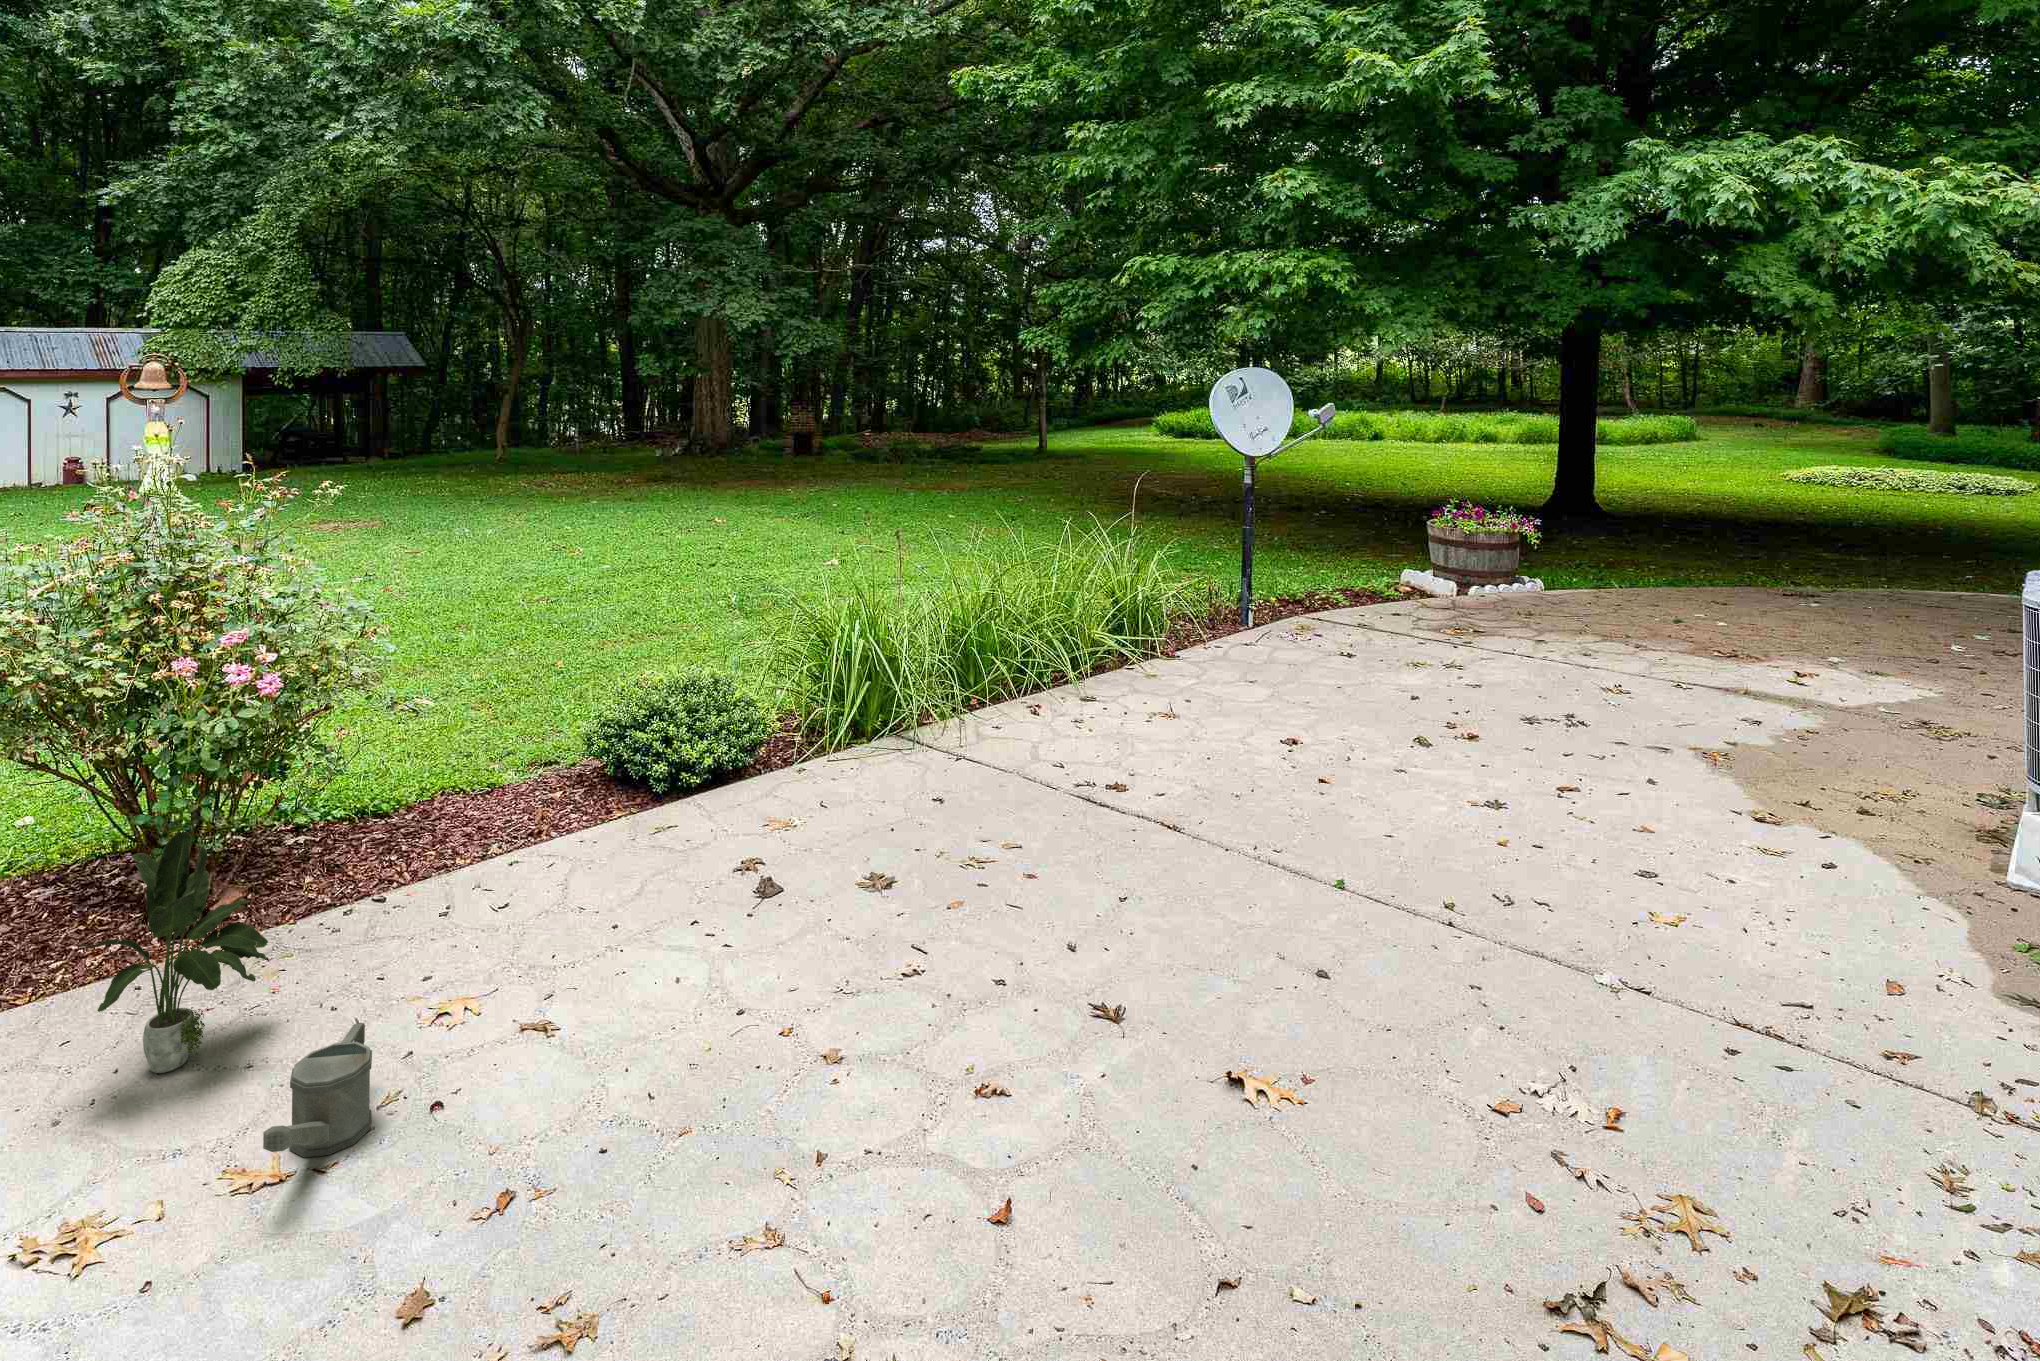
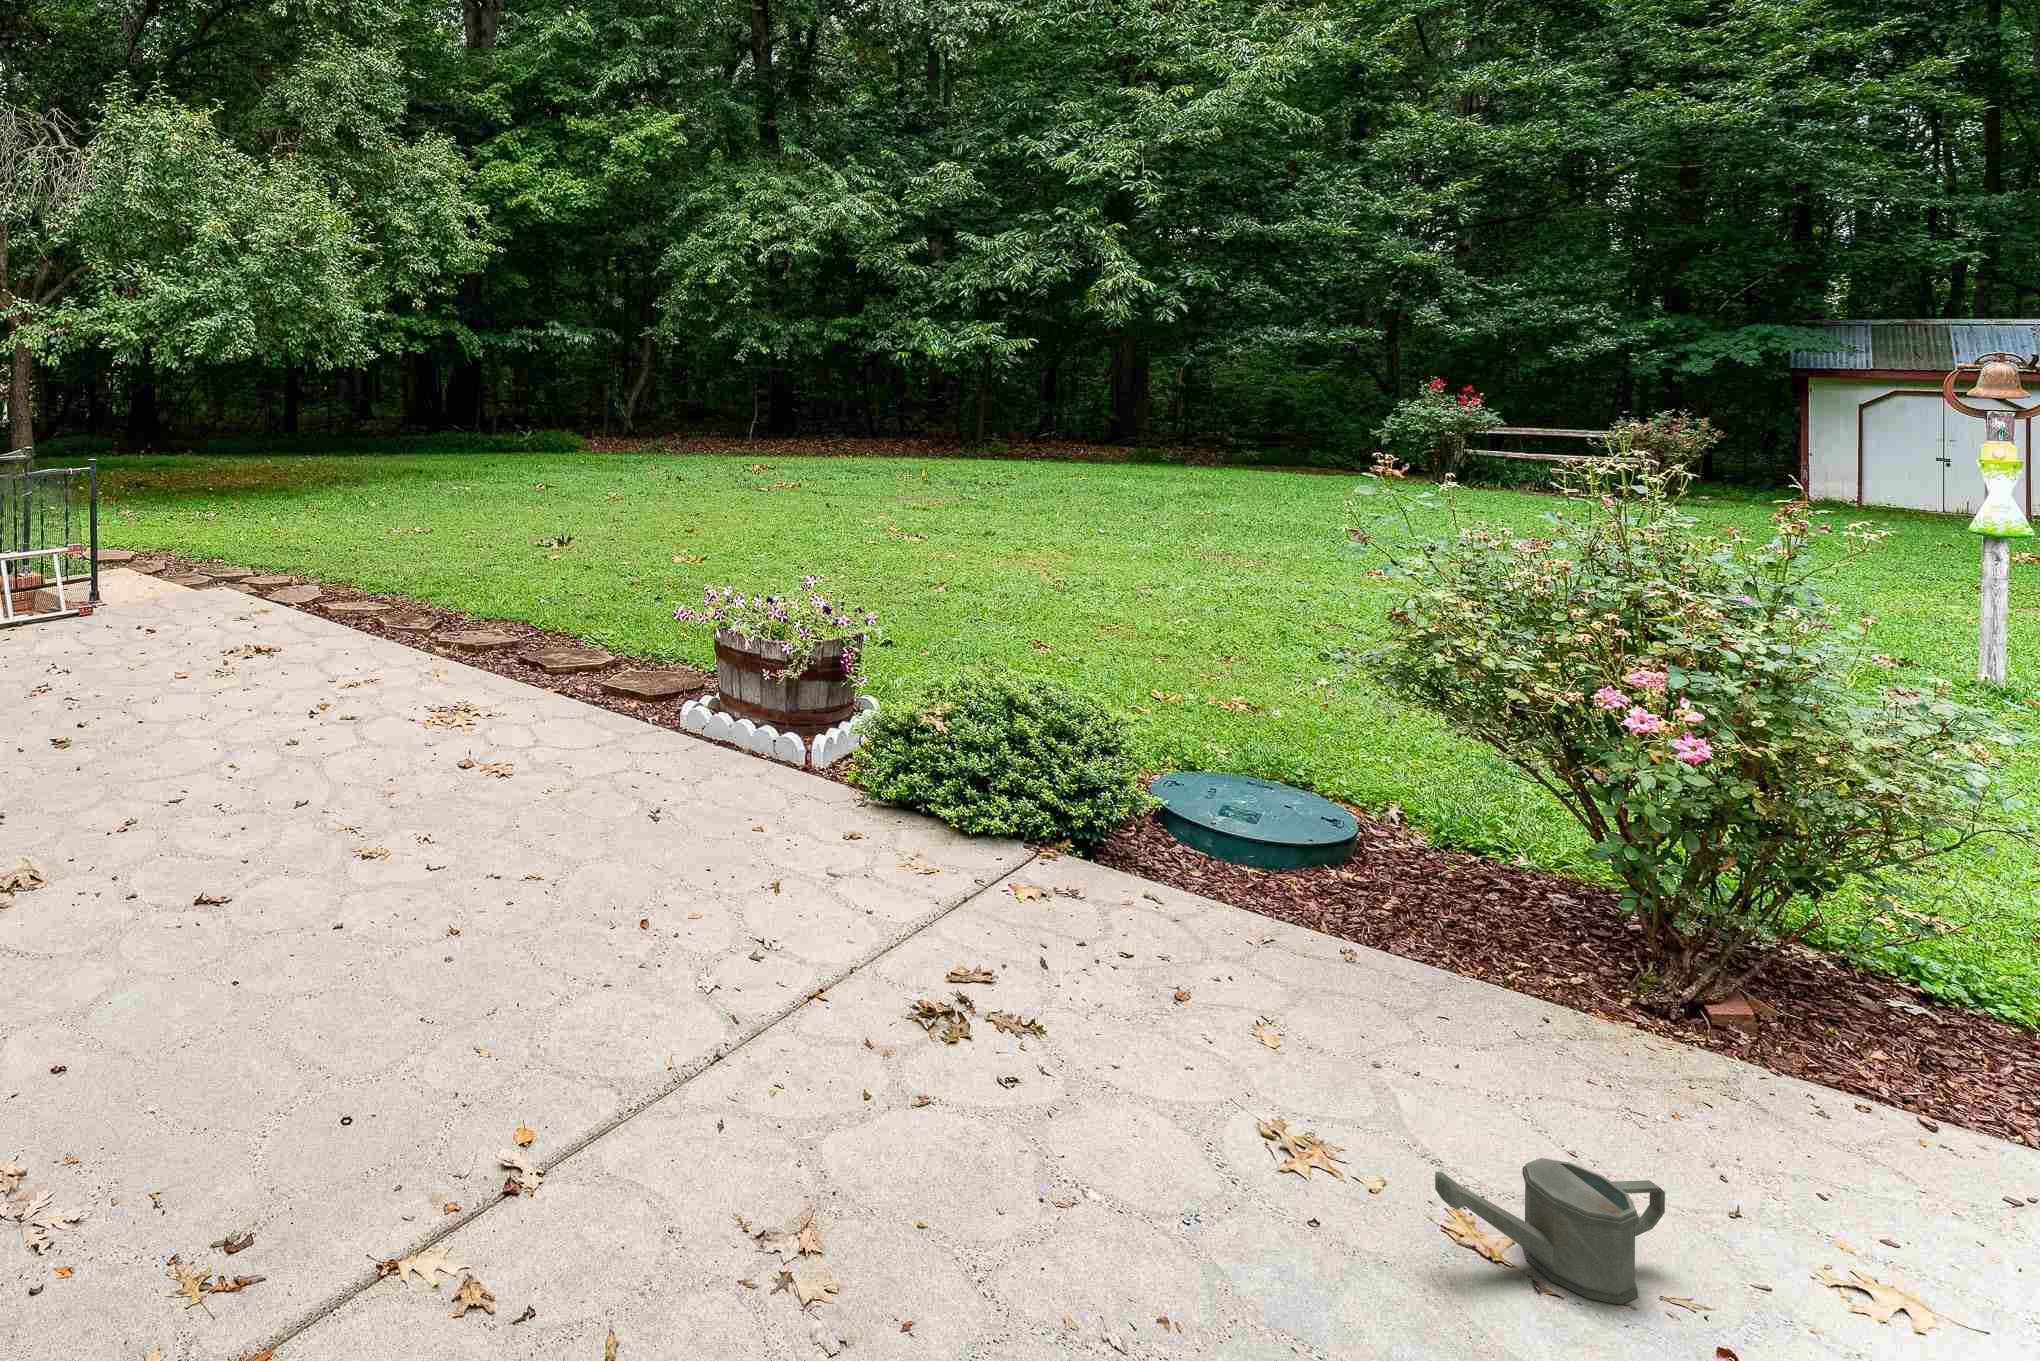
potted plant: present [76,831,269,1073] -> none [1401,859,1638,1106]

